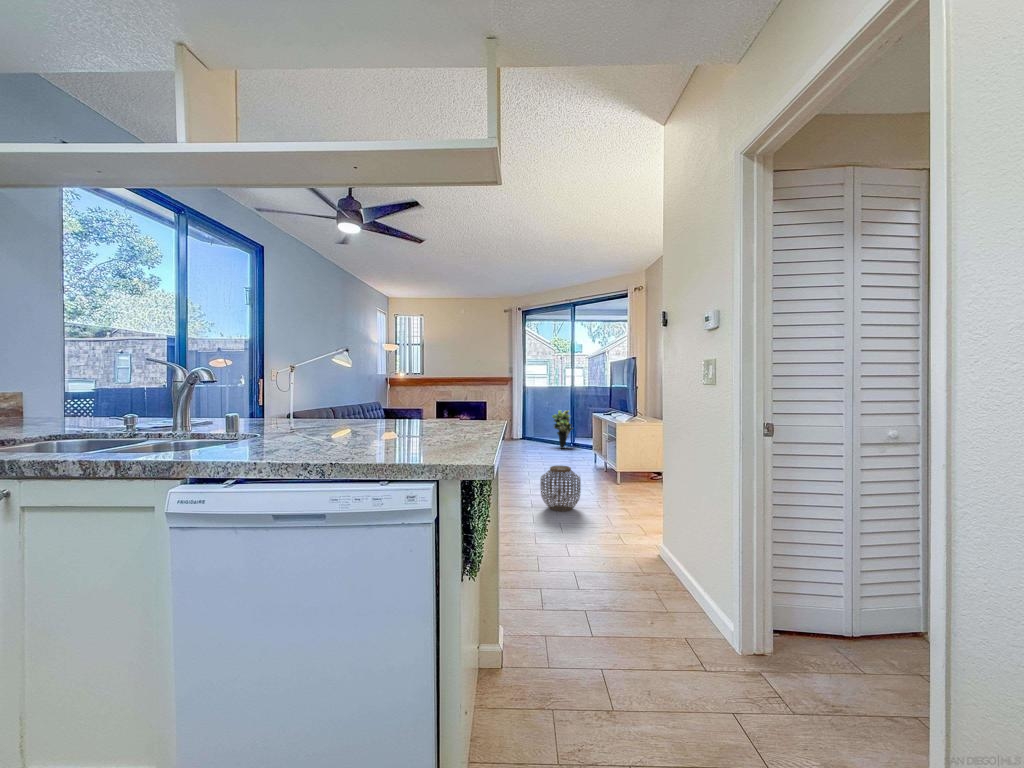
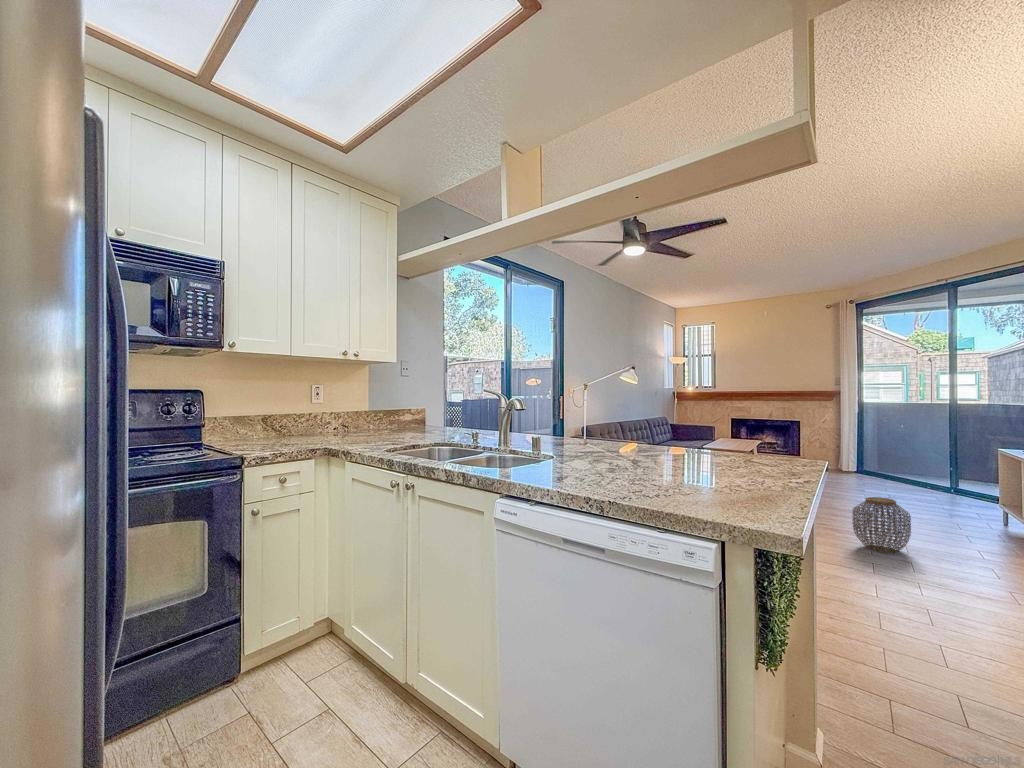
potted plant: present [552,410,573,449] -> none [889,434,924,484]

